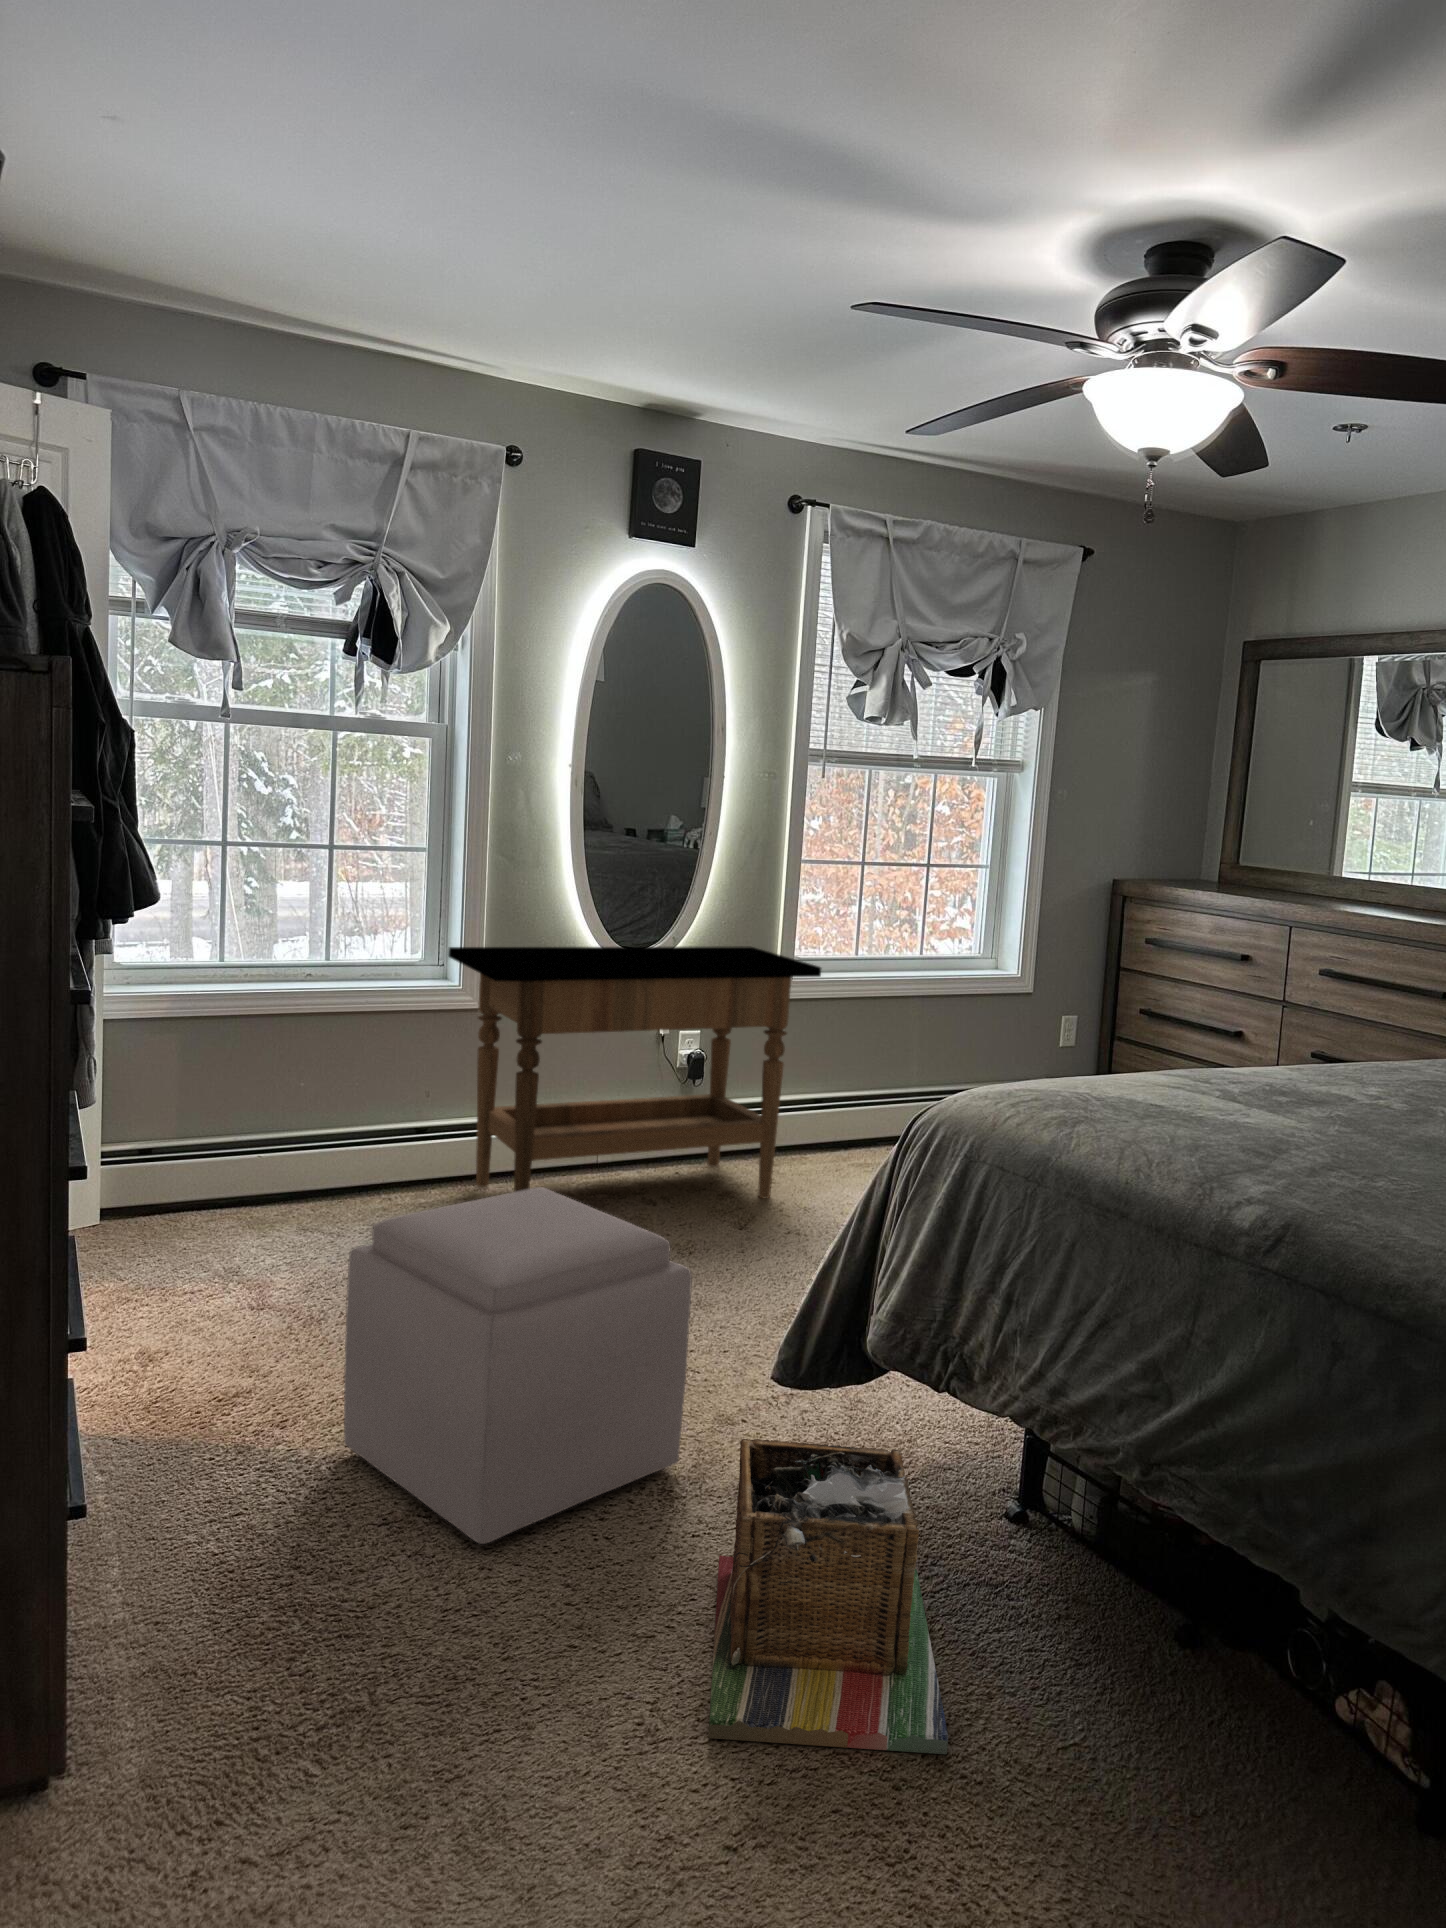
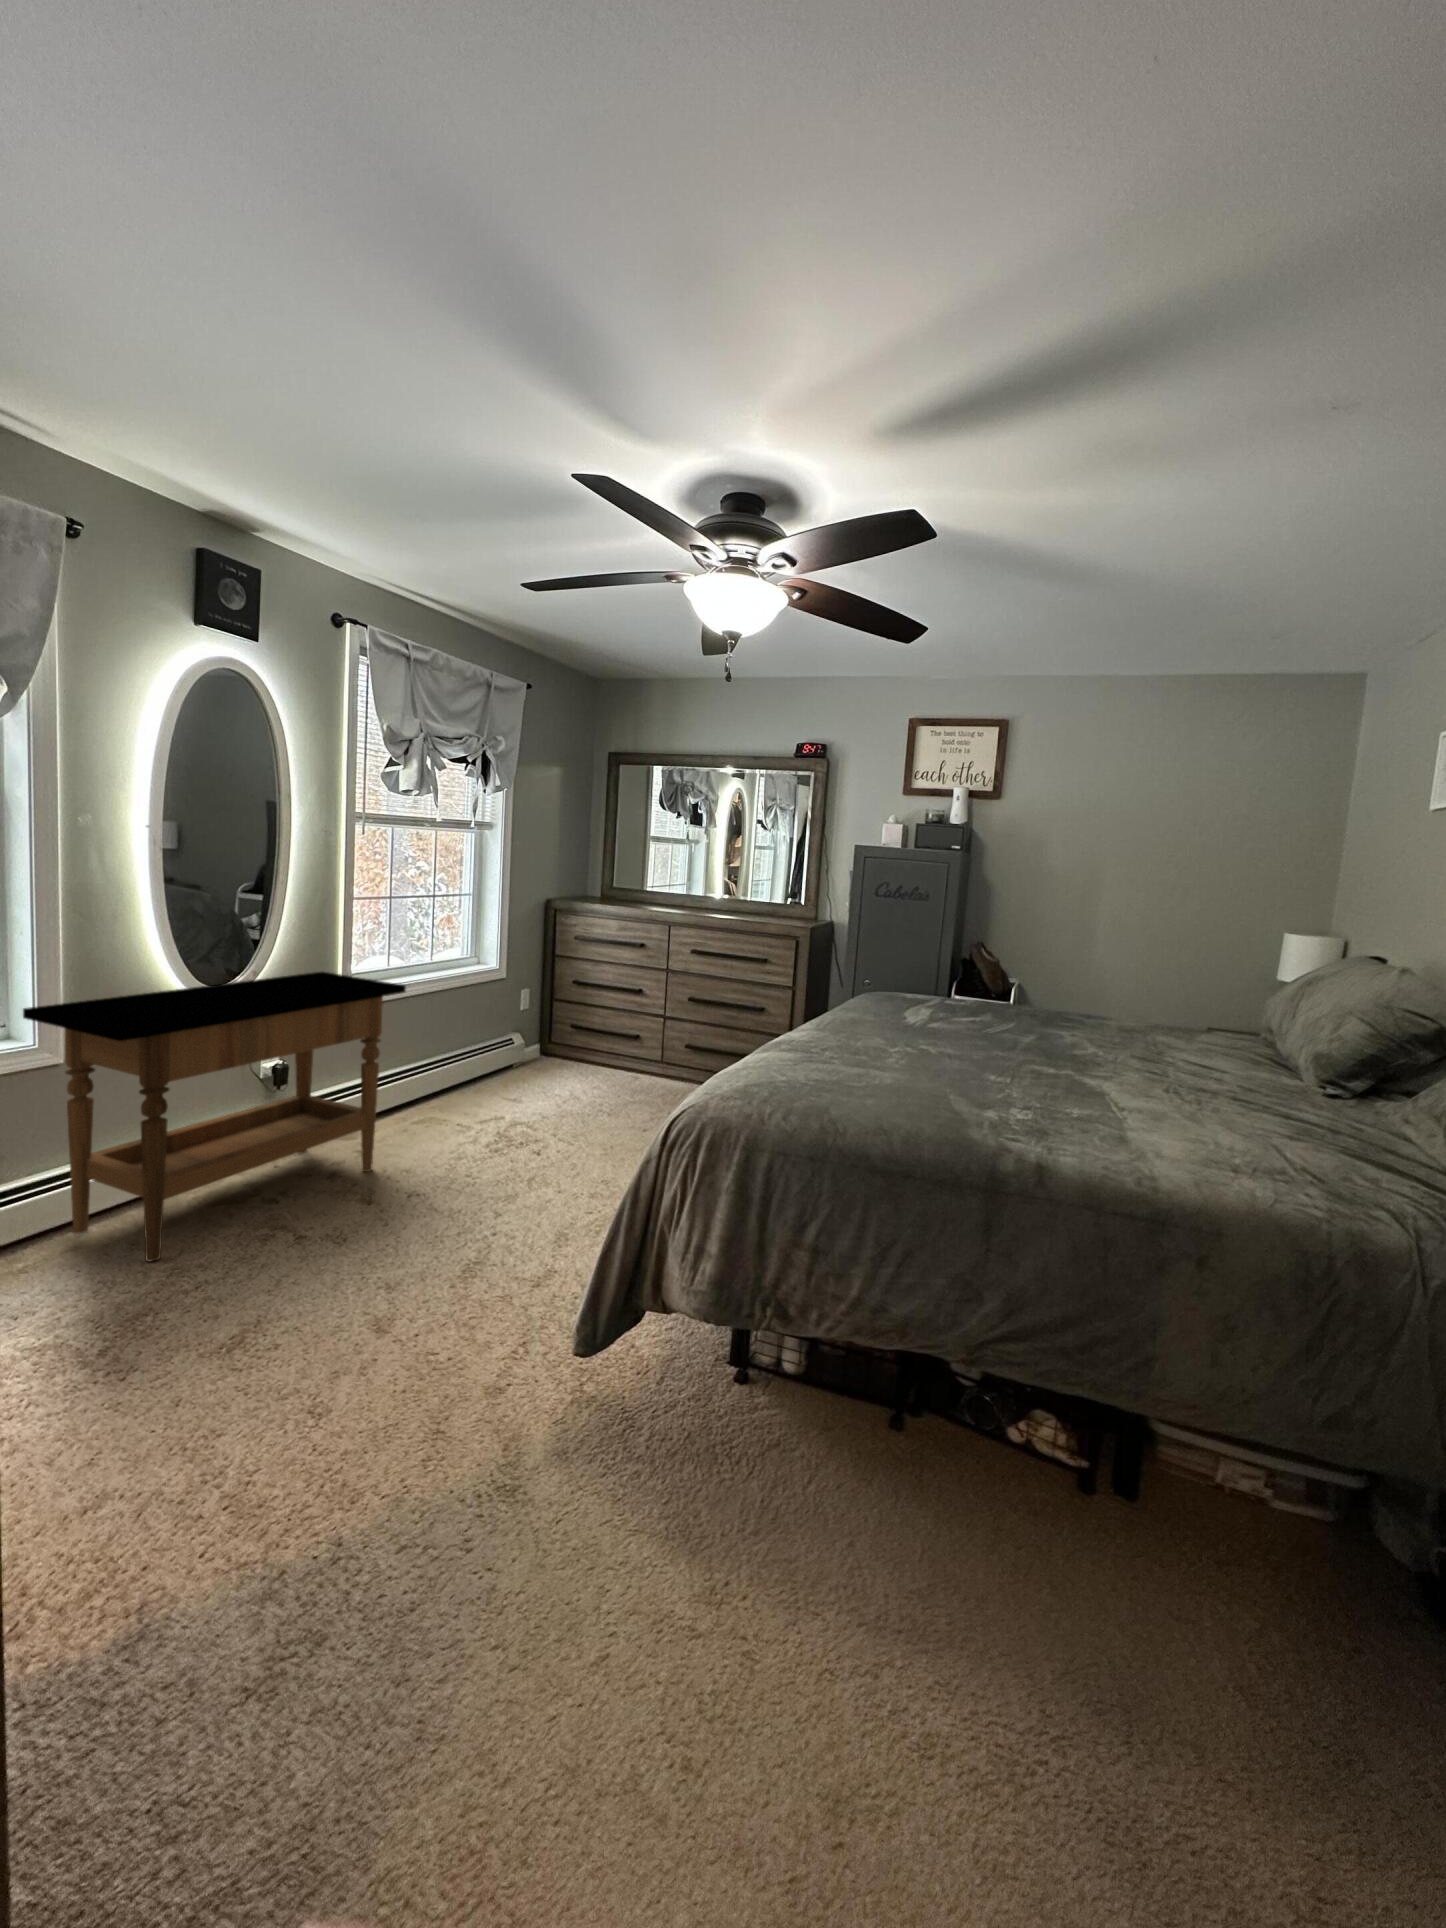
ottoman: present [344,1187,692,1544] -> none [130,1252,506,1659]
laundry basket: present [708,1439,948,1754] -> none [604,1386,875,1733]

